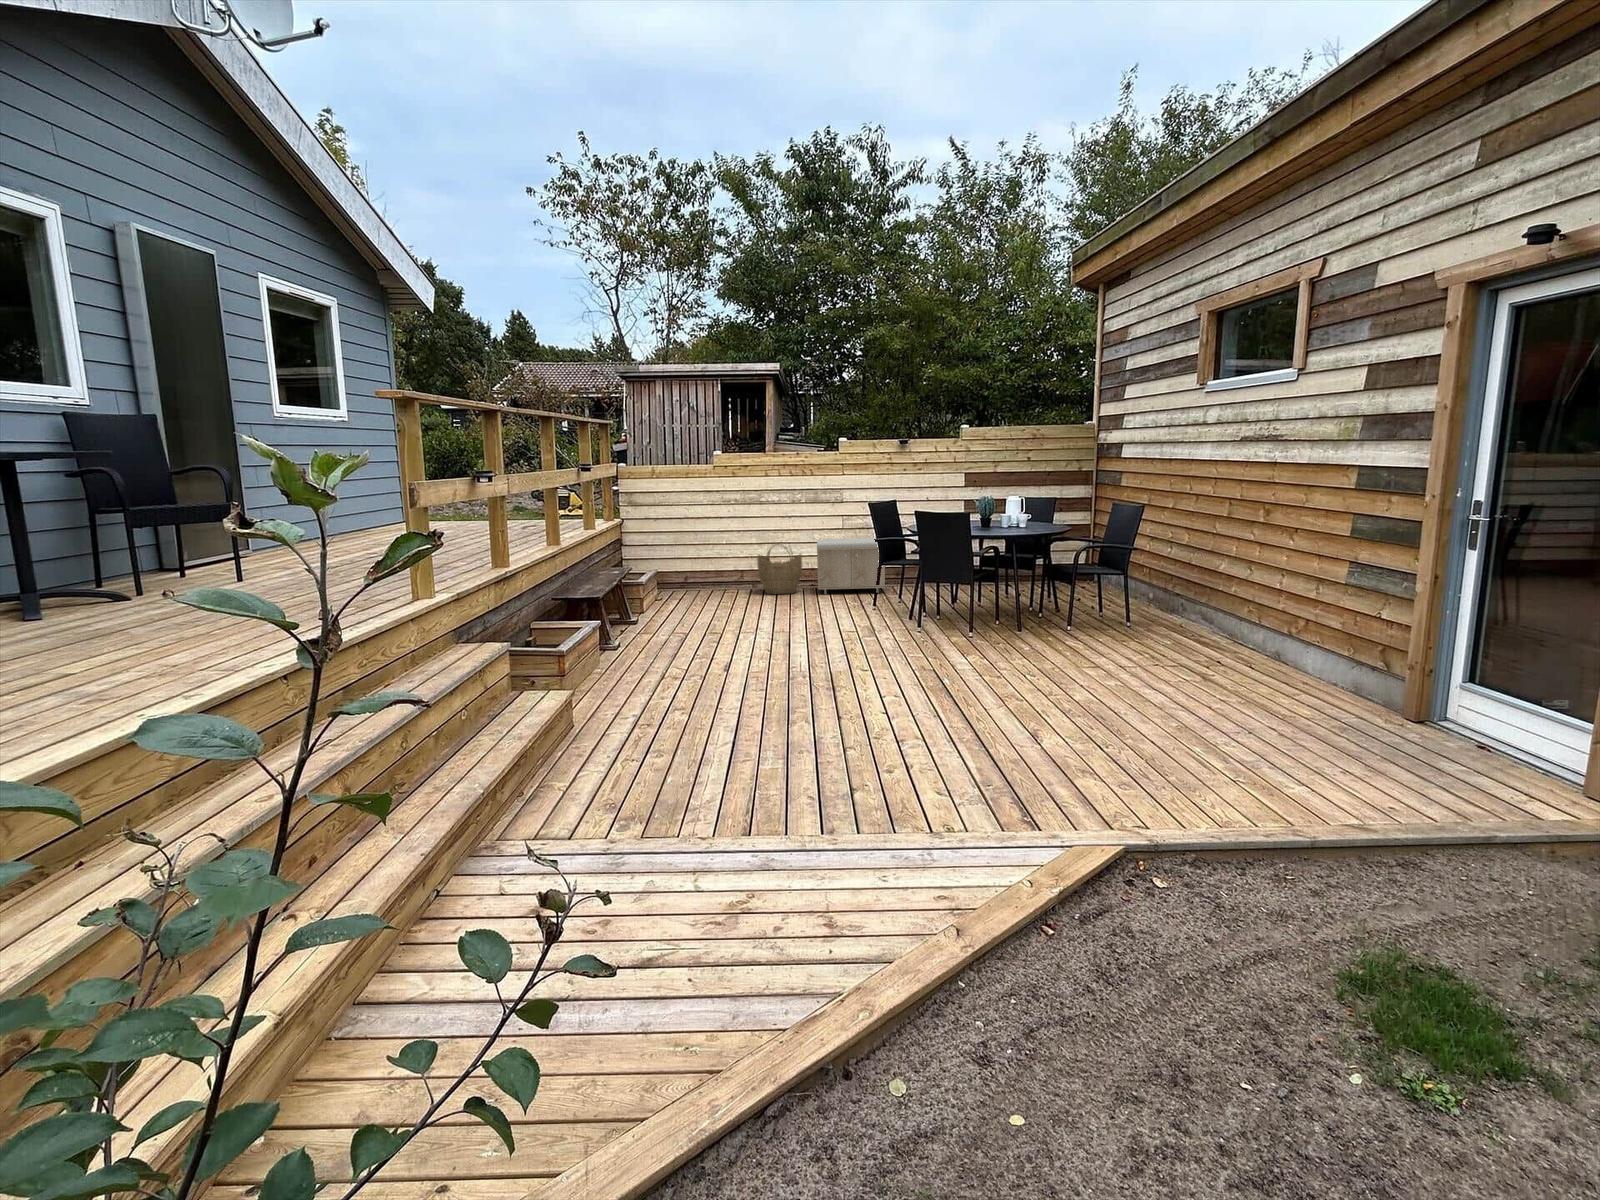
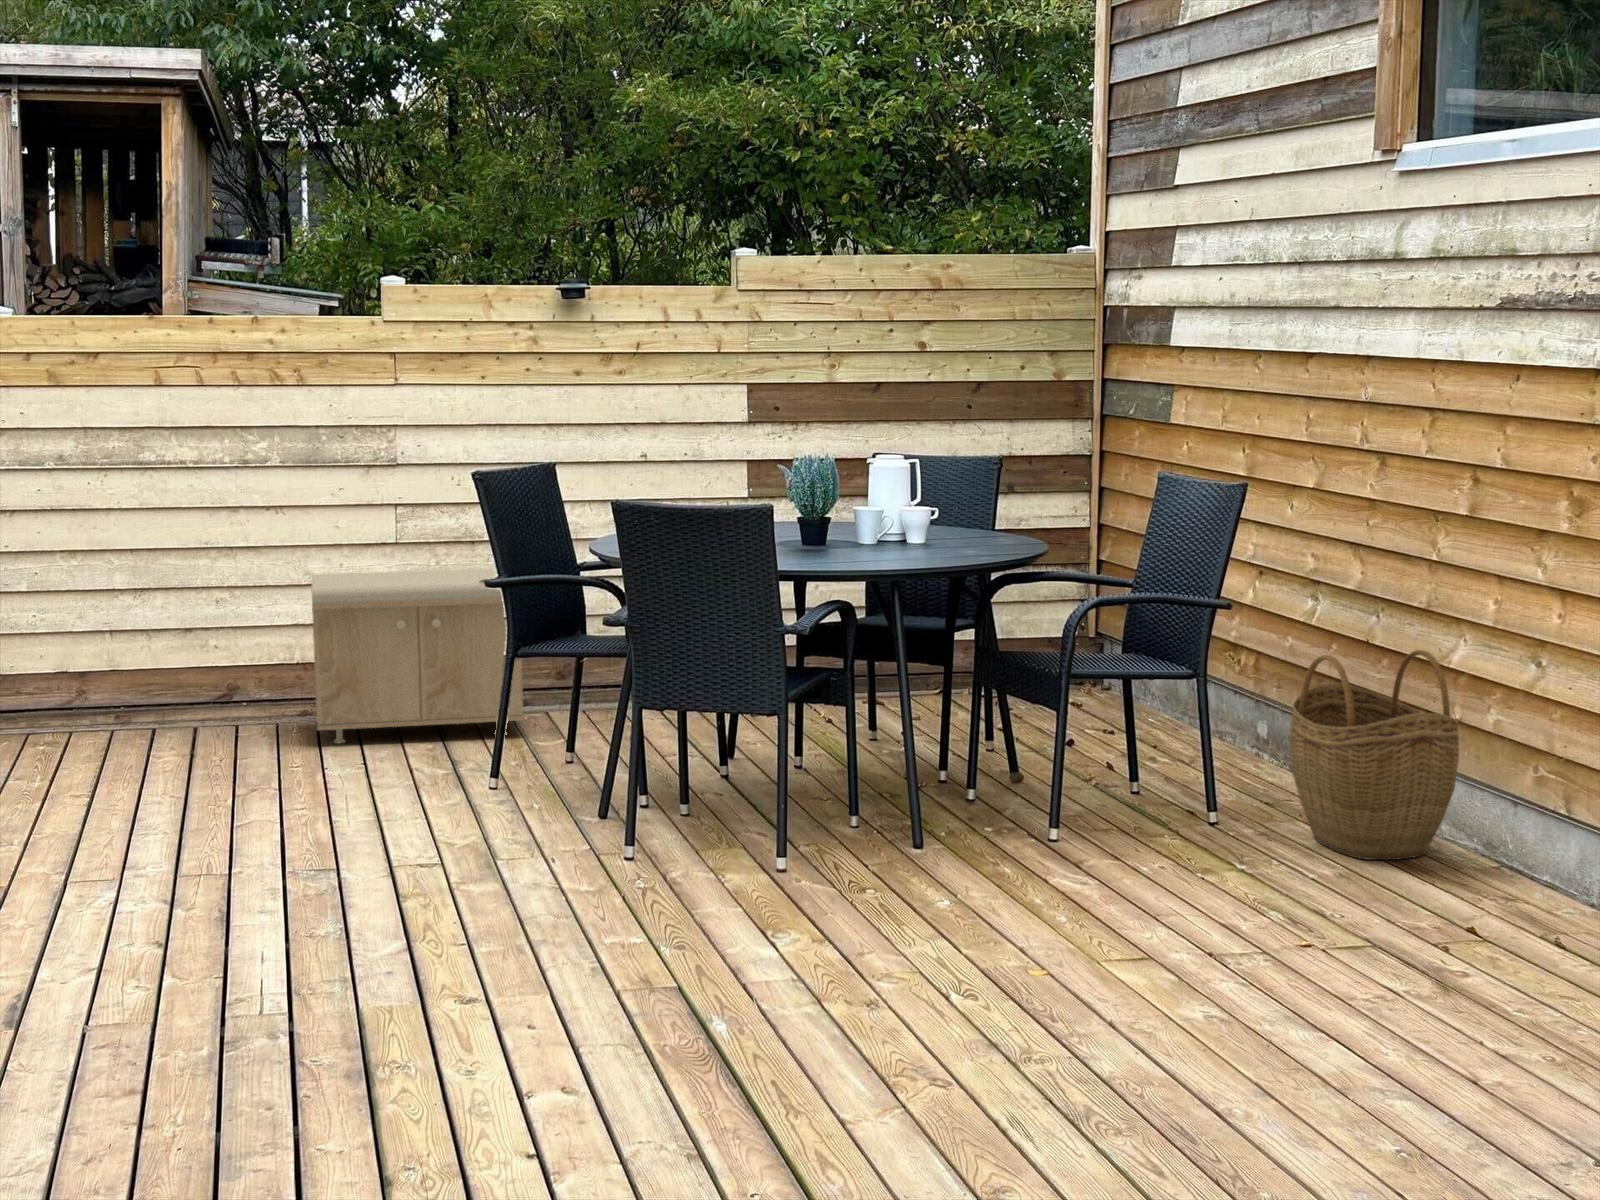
woven basket: present [757,542,802,594] -> present [1290,650,1459,860]

